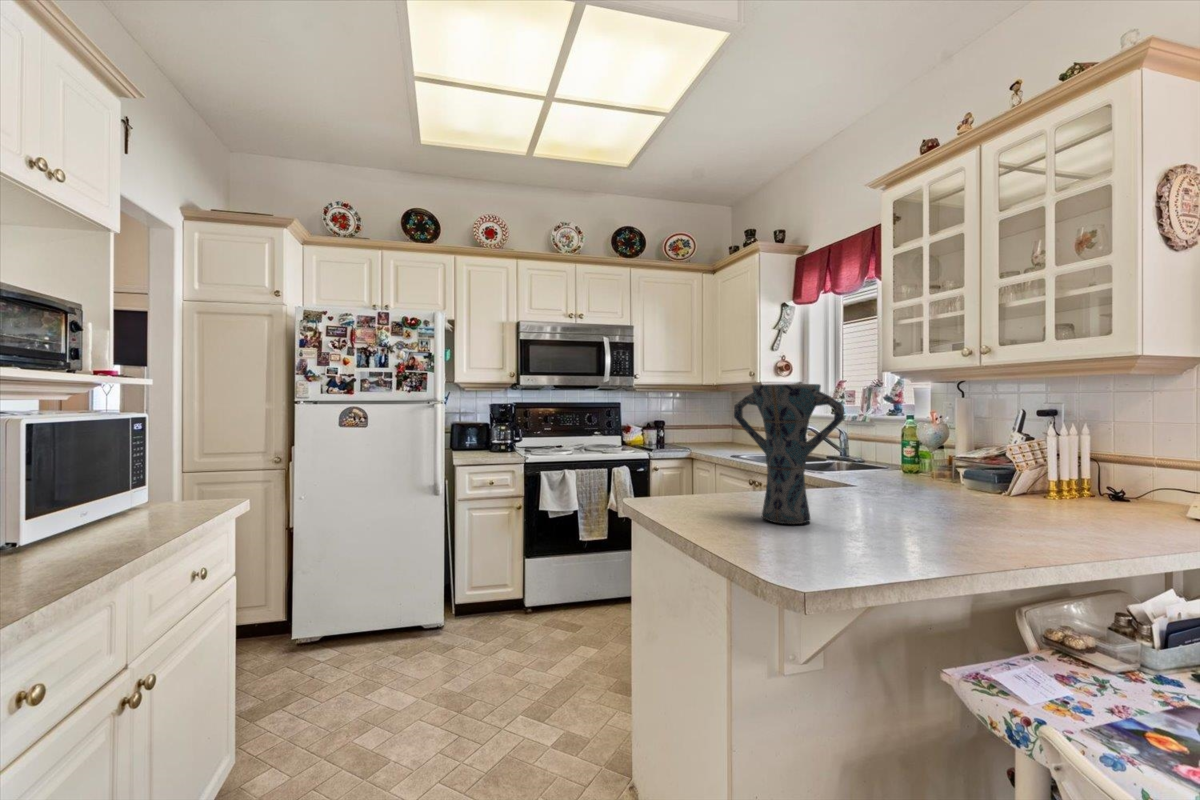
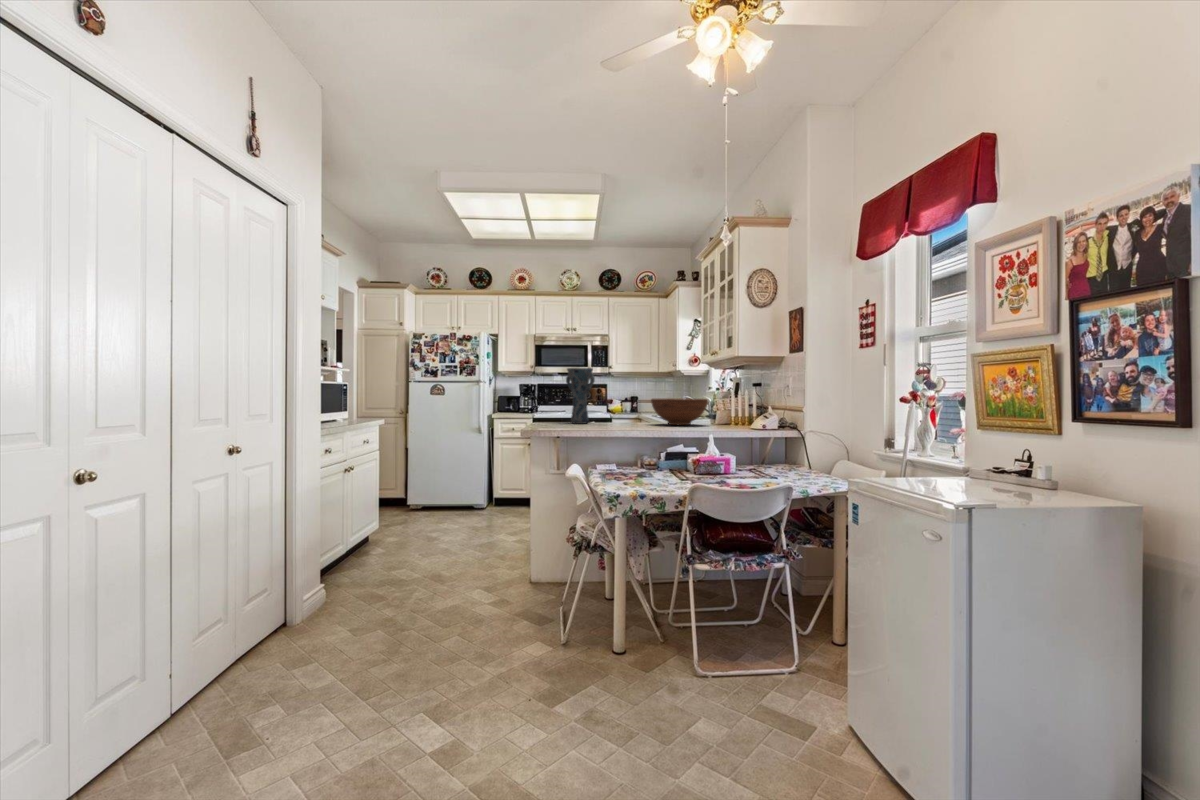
fruit bowl: none [942,451,1110,523] -> present [651,398,708,425]

